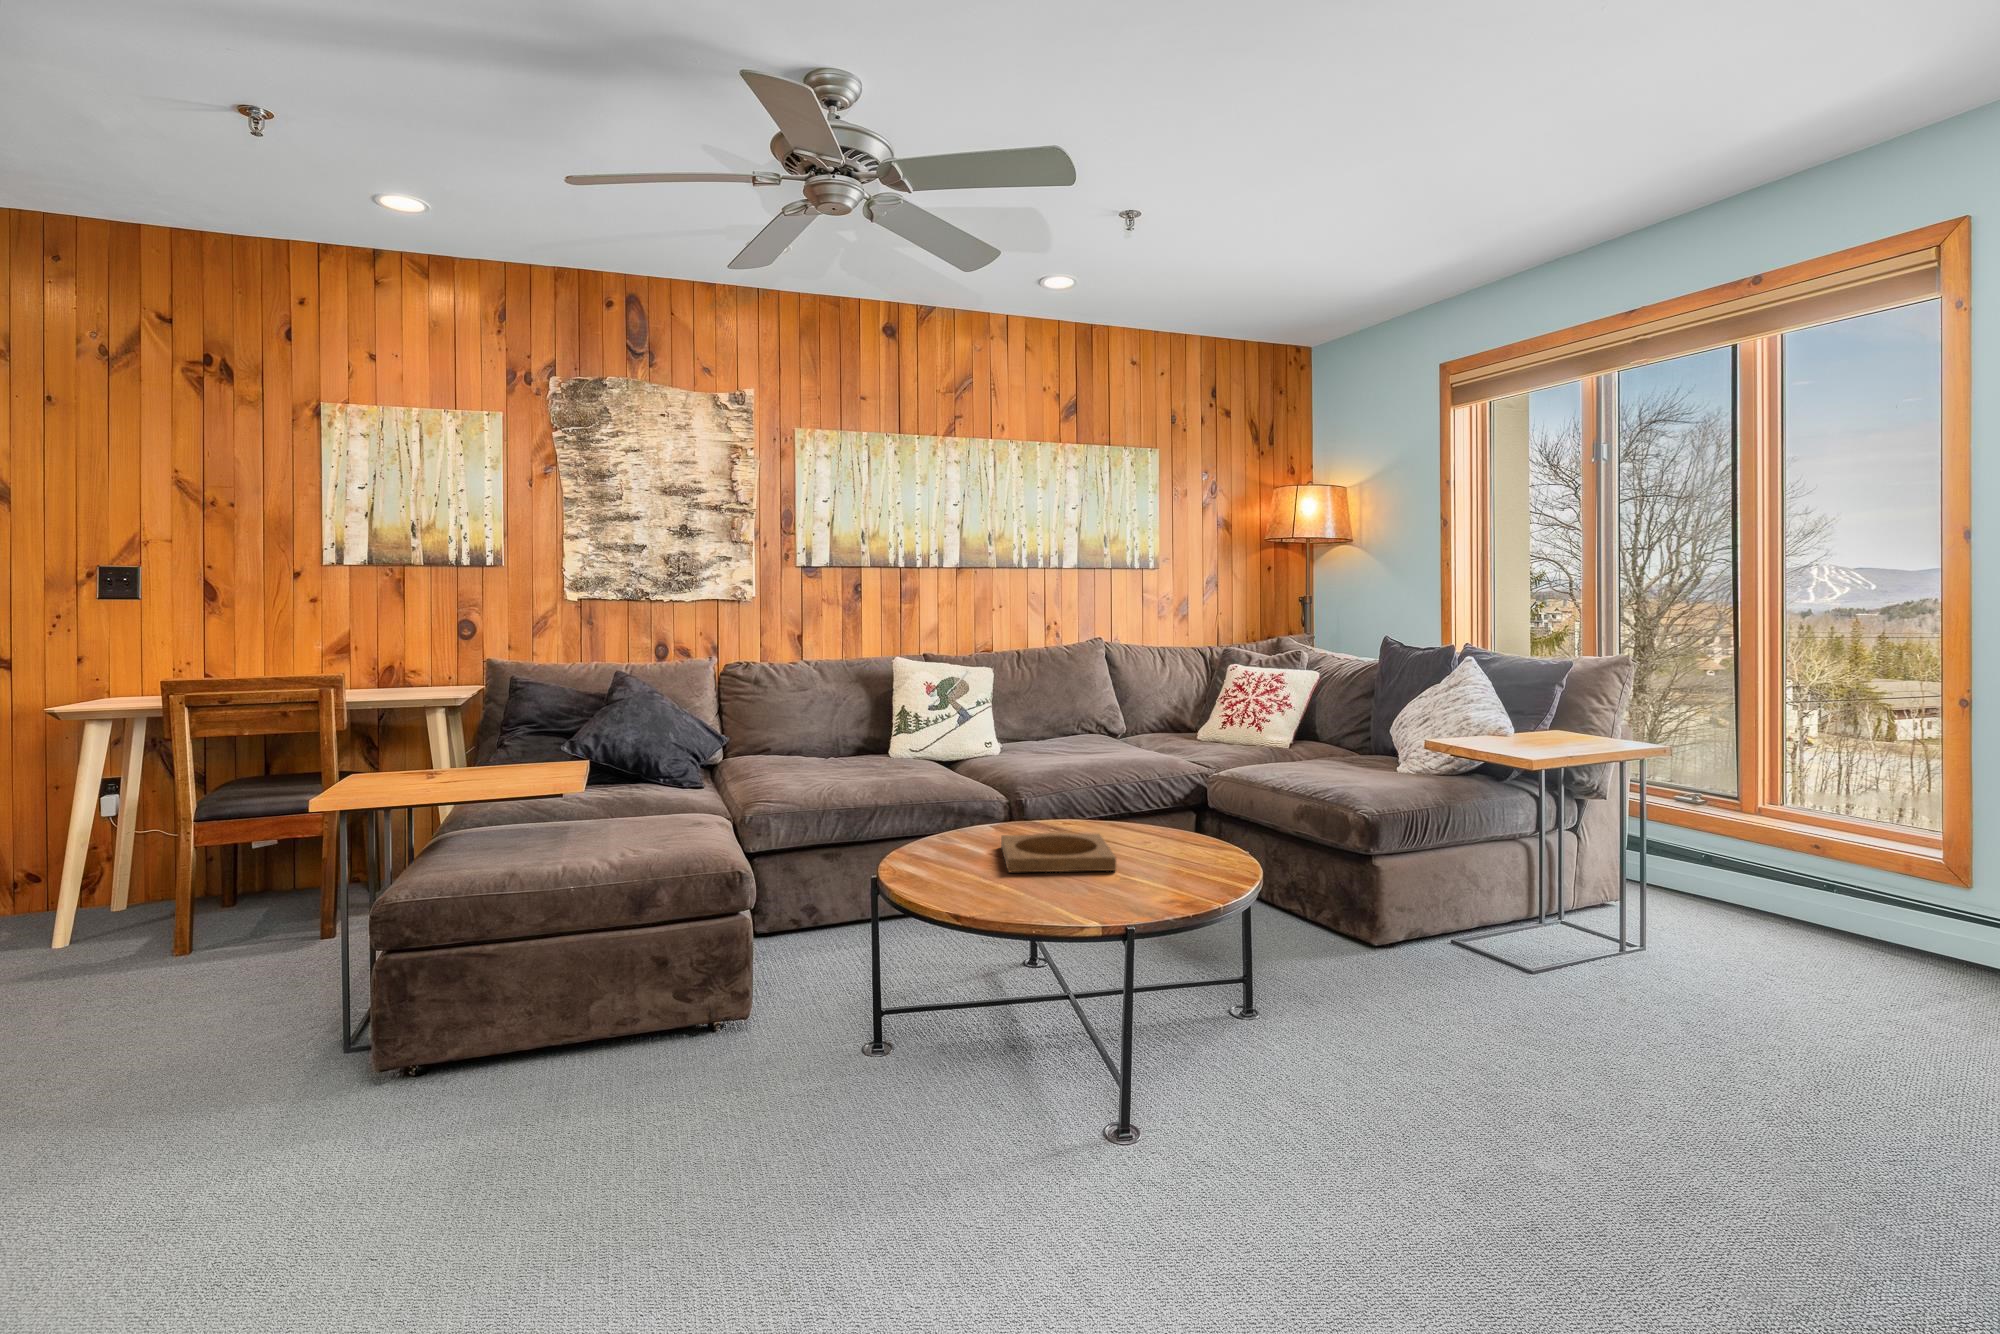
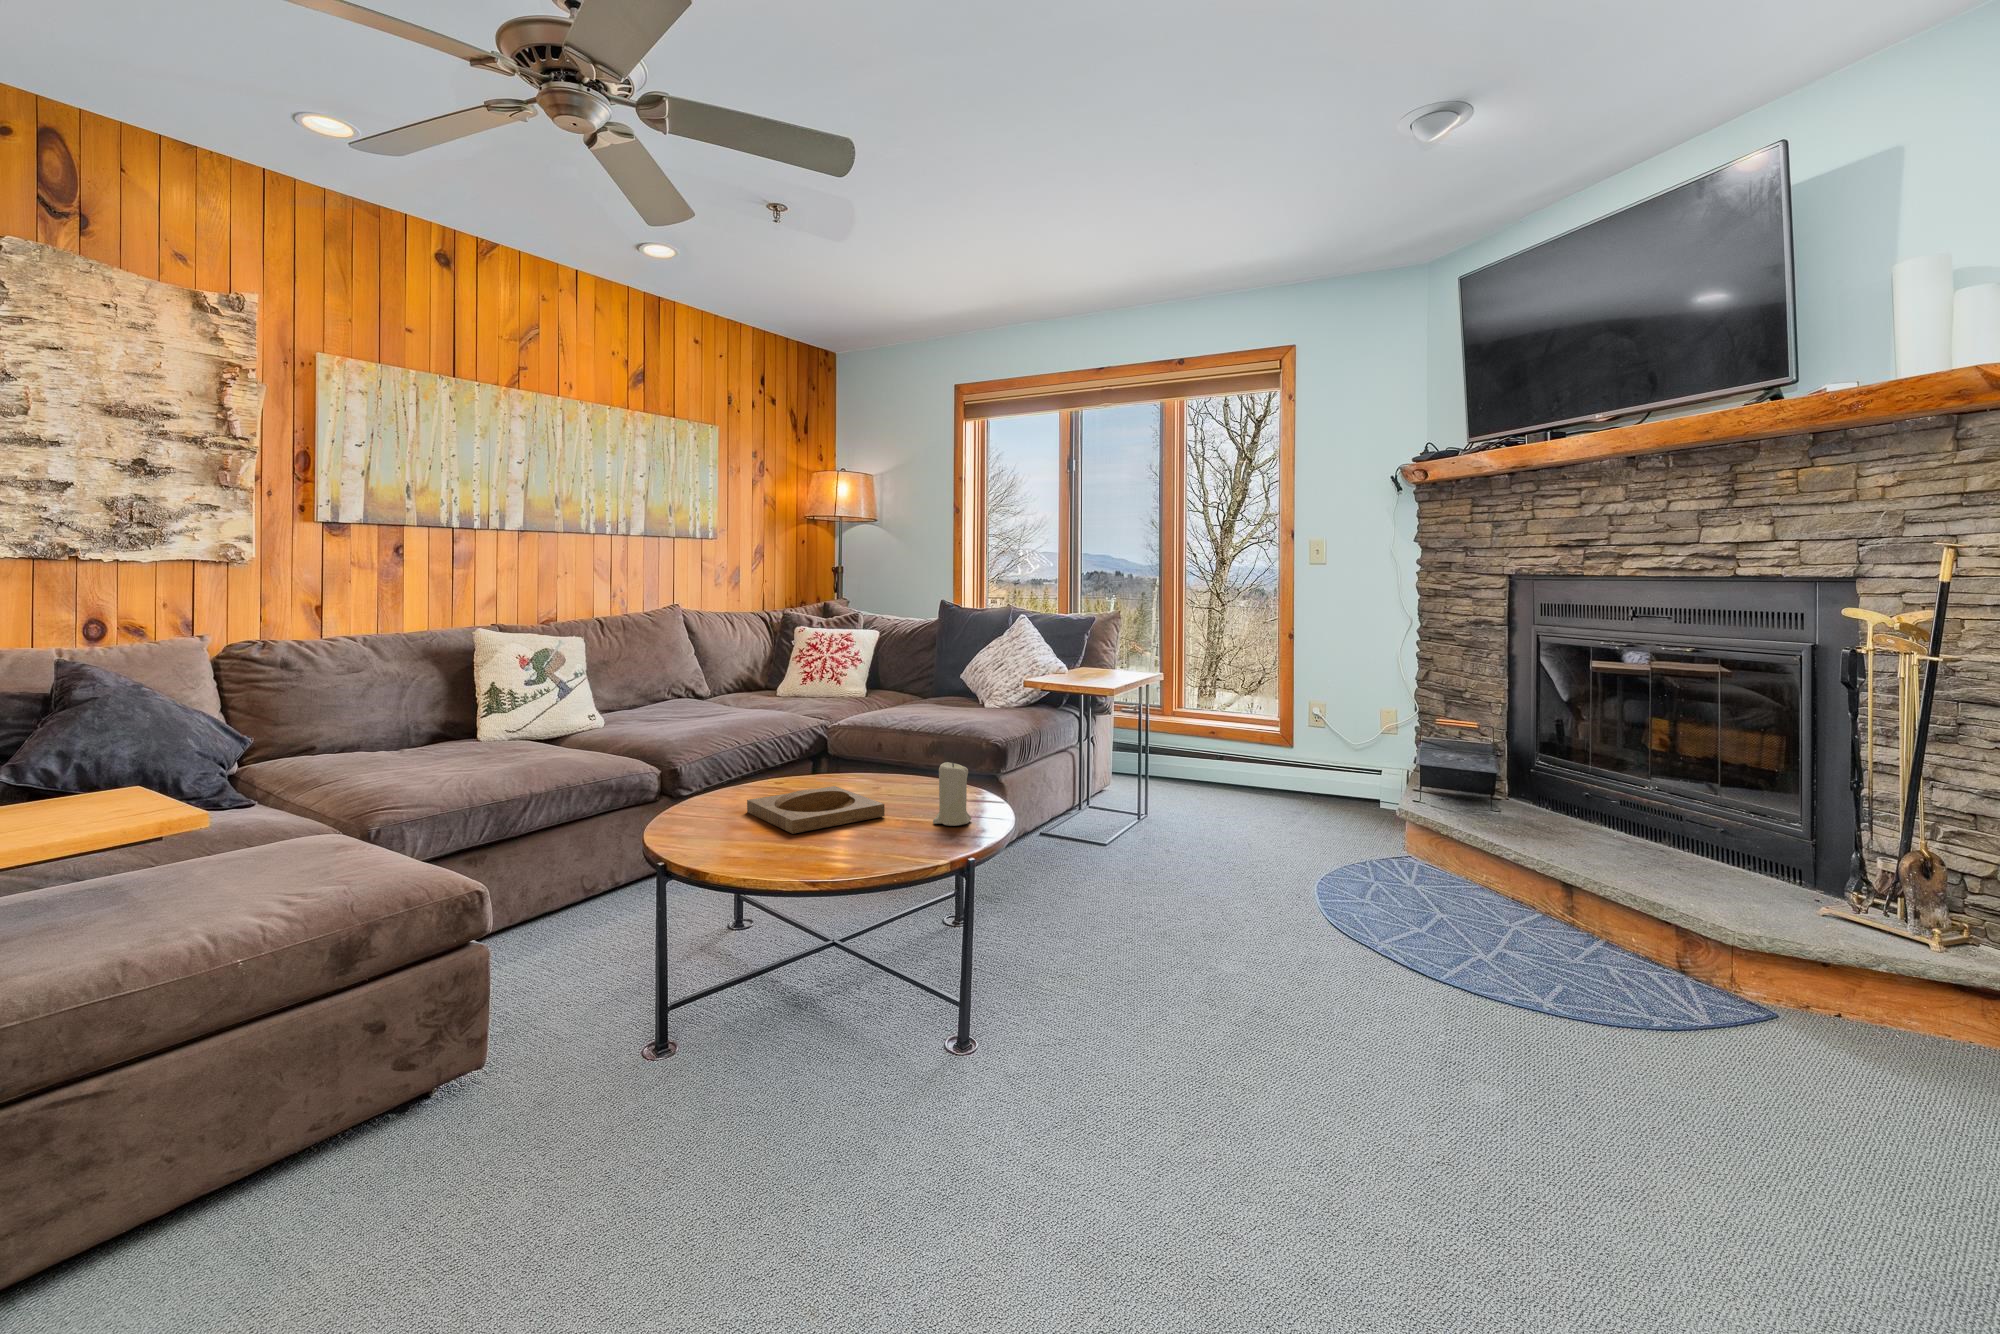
candle: none [1154,818,1199,891] -> present [933,761,971,826]

